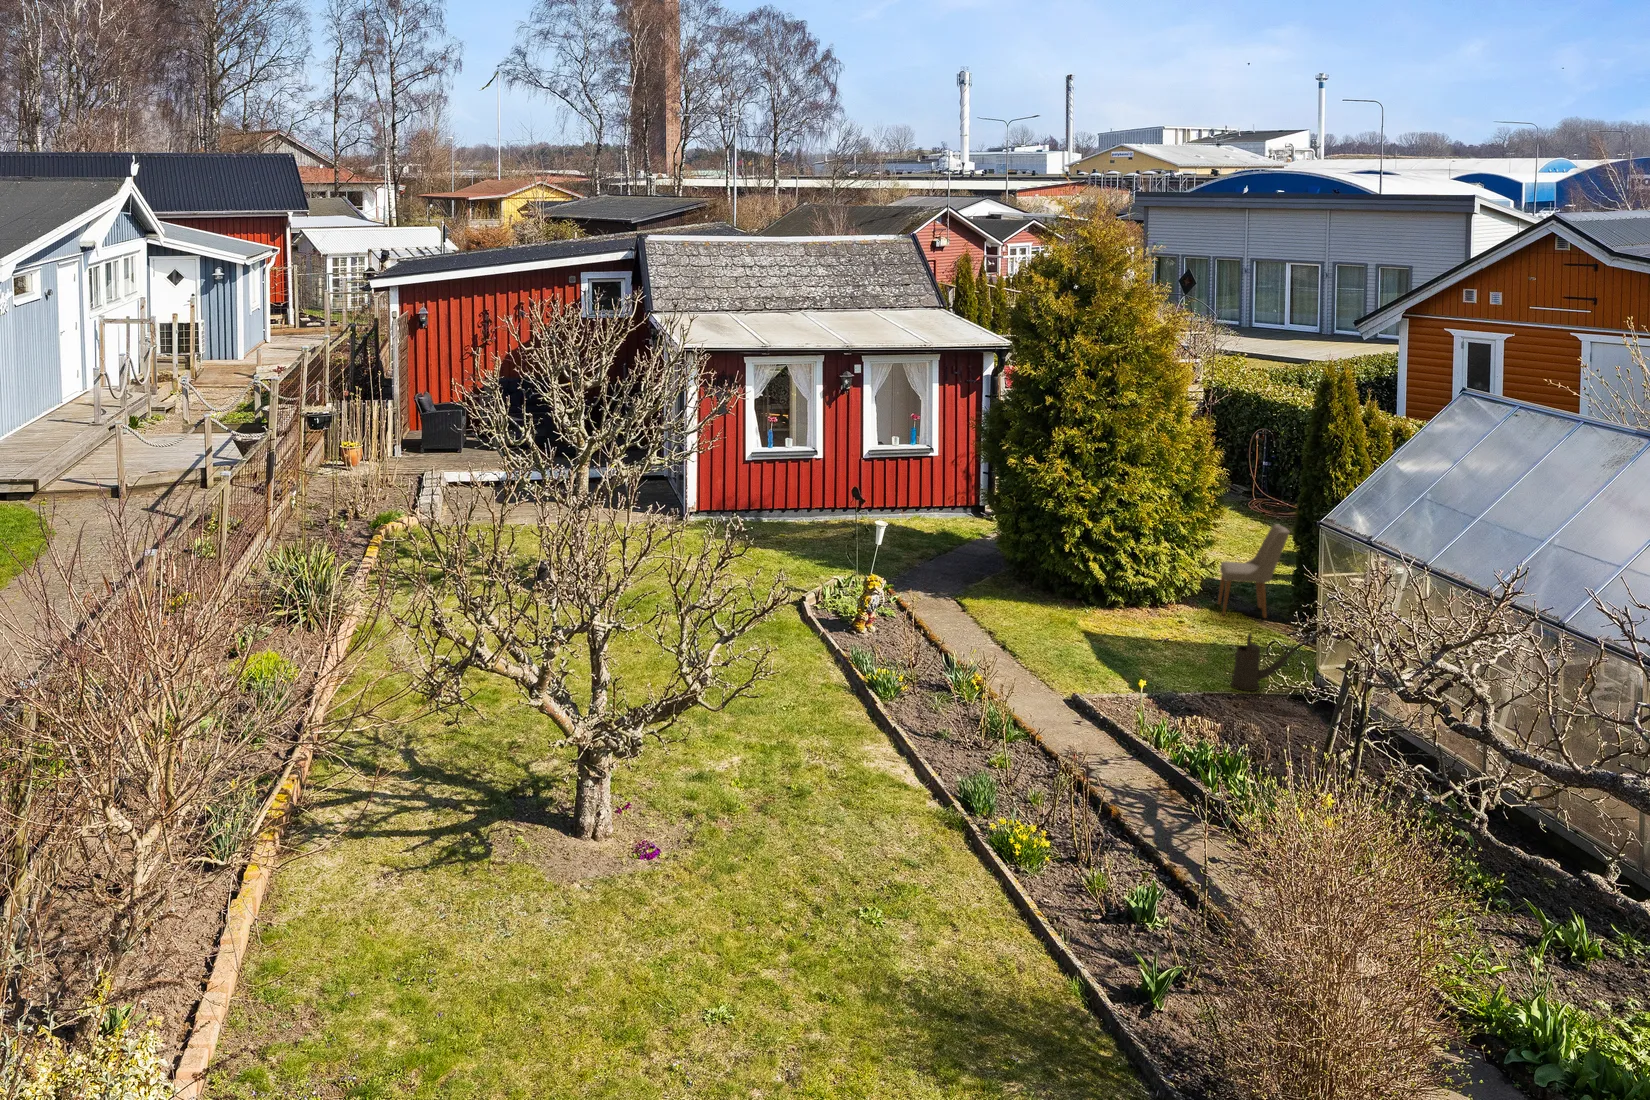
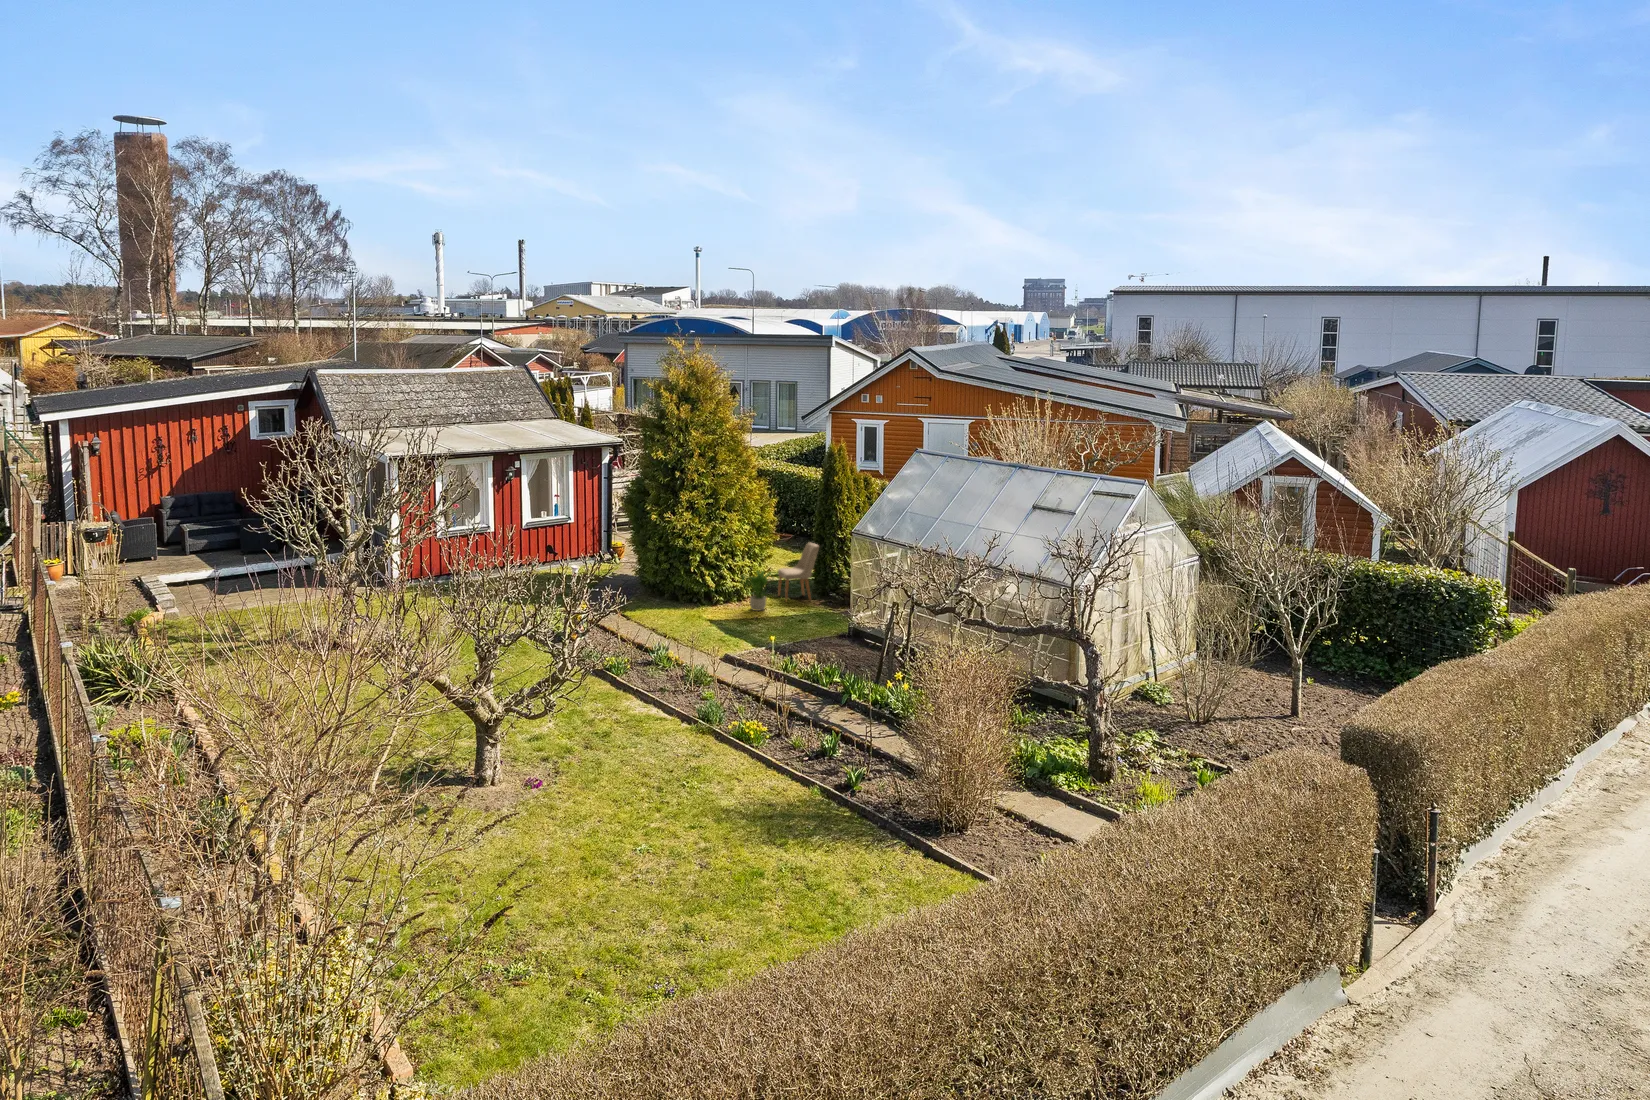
potted plant: none [1143,561,1207,625] -> present [740,571,773,611]
watering can: present [1225,634,1295,691] -> none [812,607,853,642]

